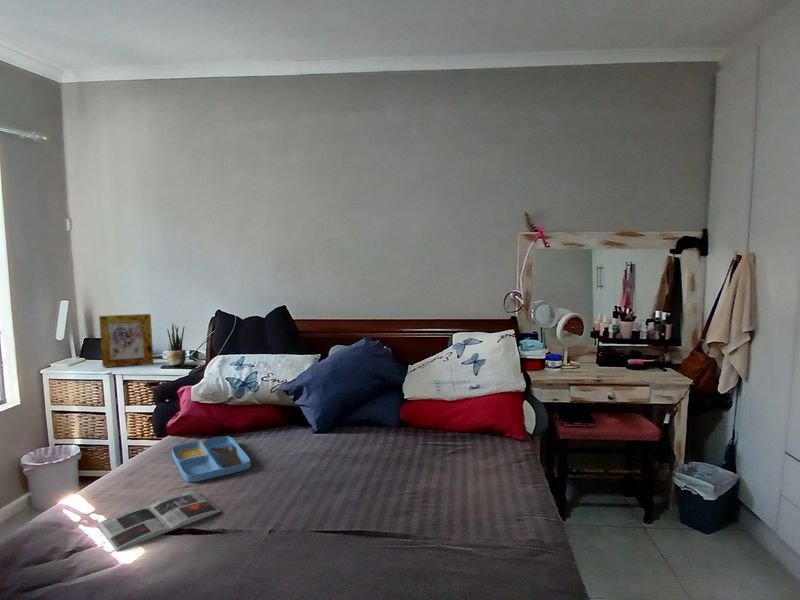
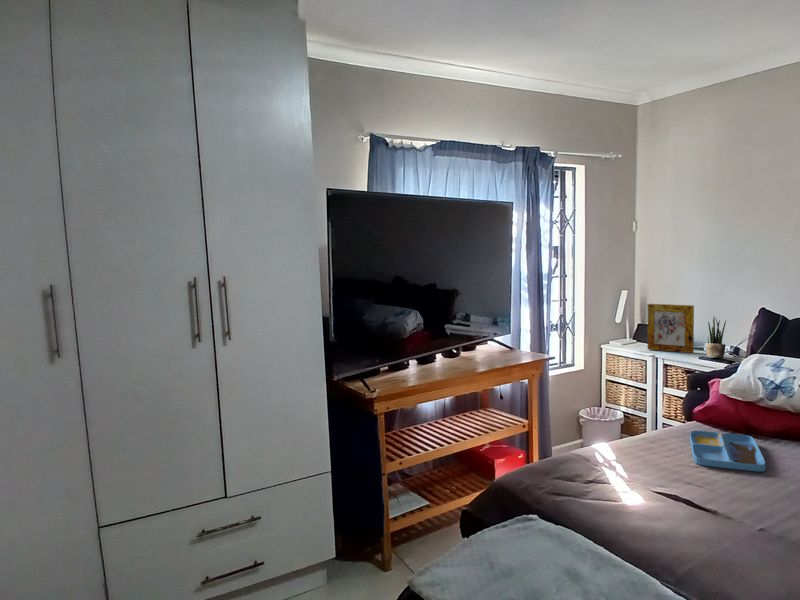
magazine: present [97,491,221,551] -> none [614,467,718,497]

